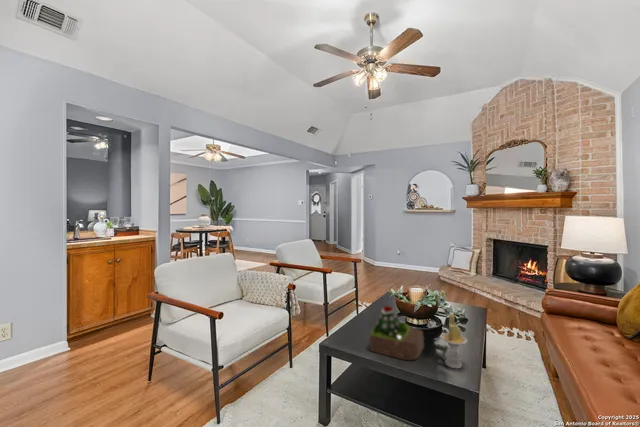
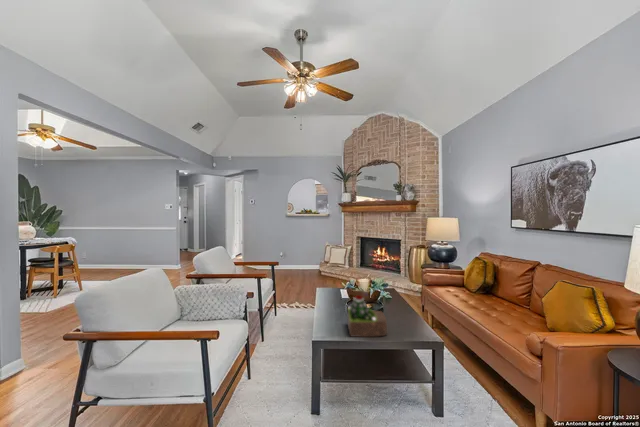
candle: present [441,314,468,369] -> none [402,293,421,334]

